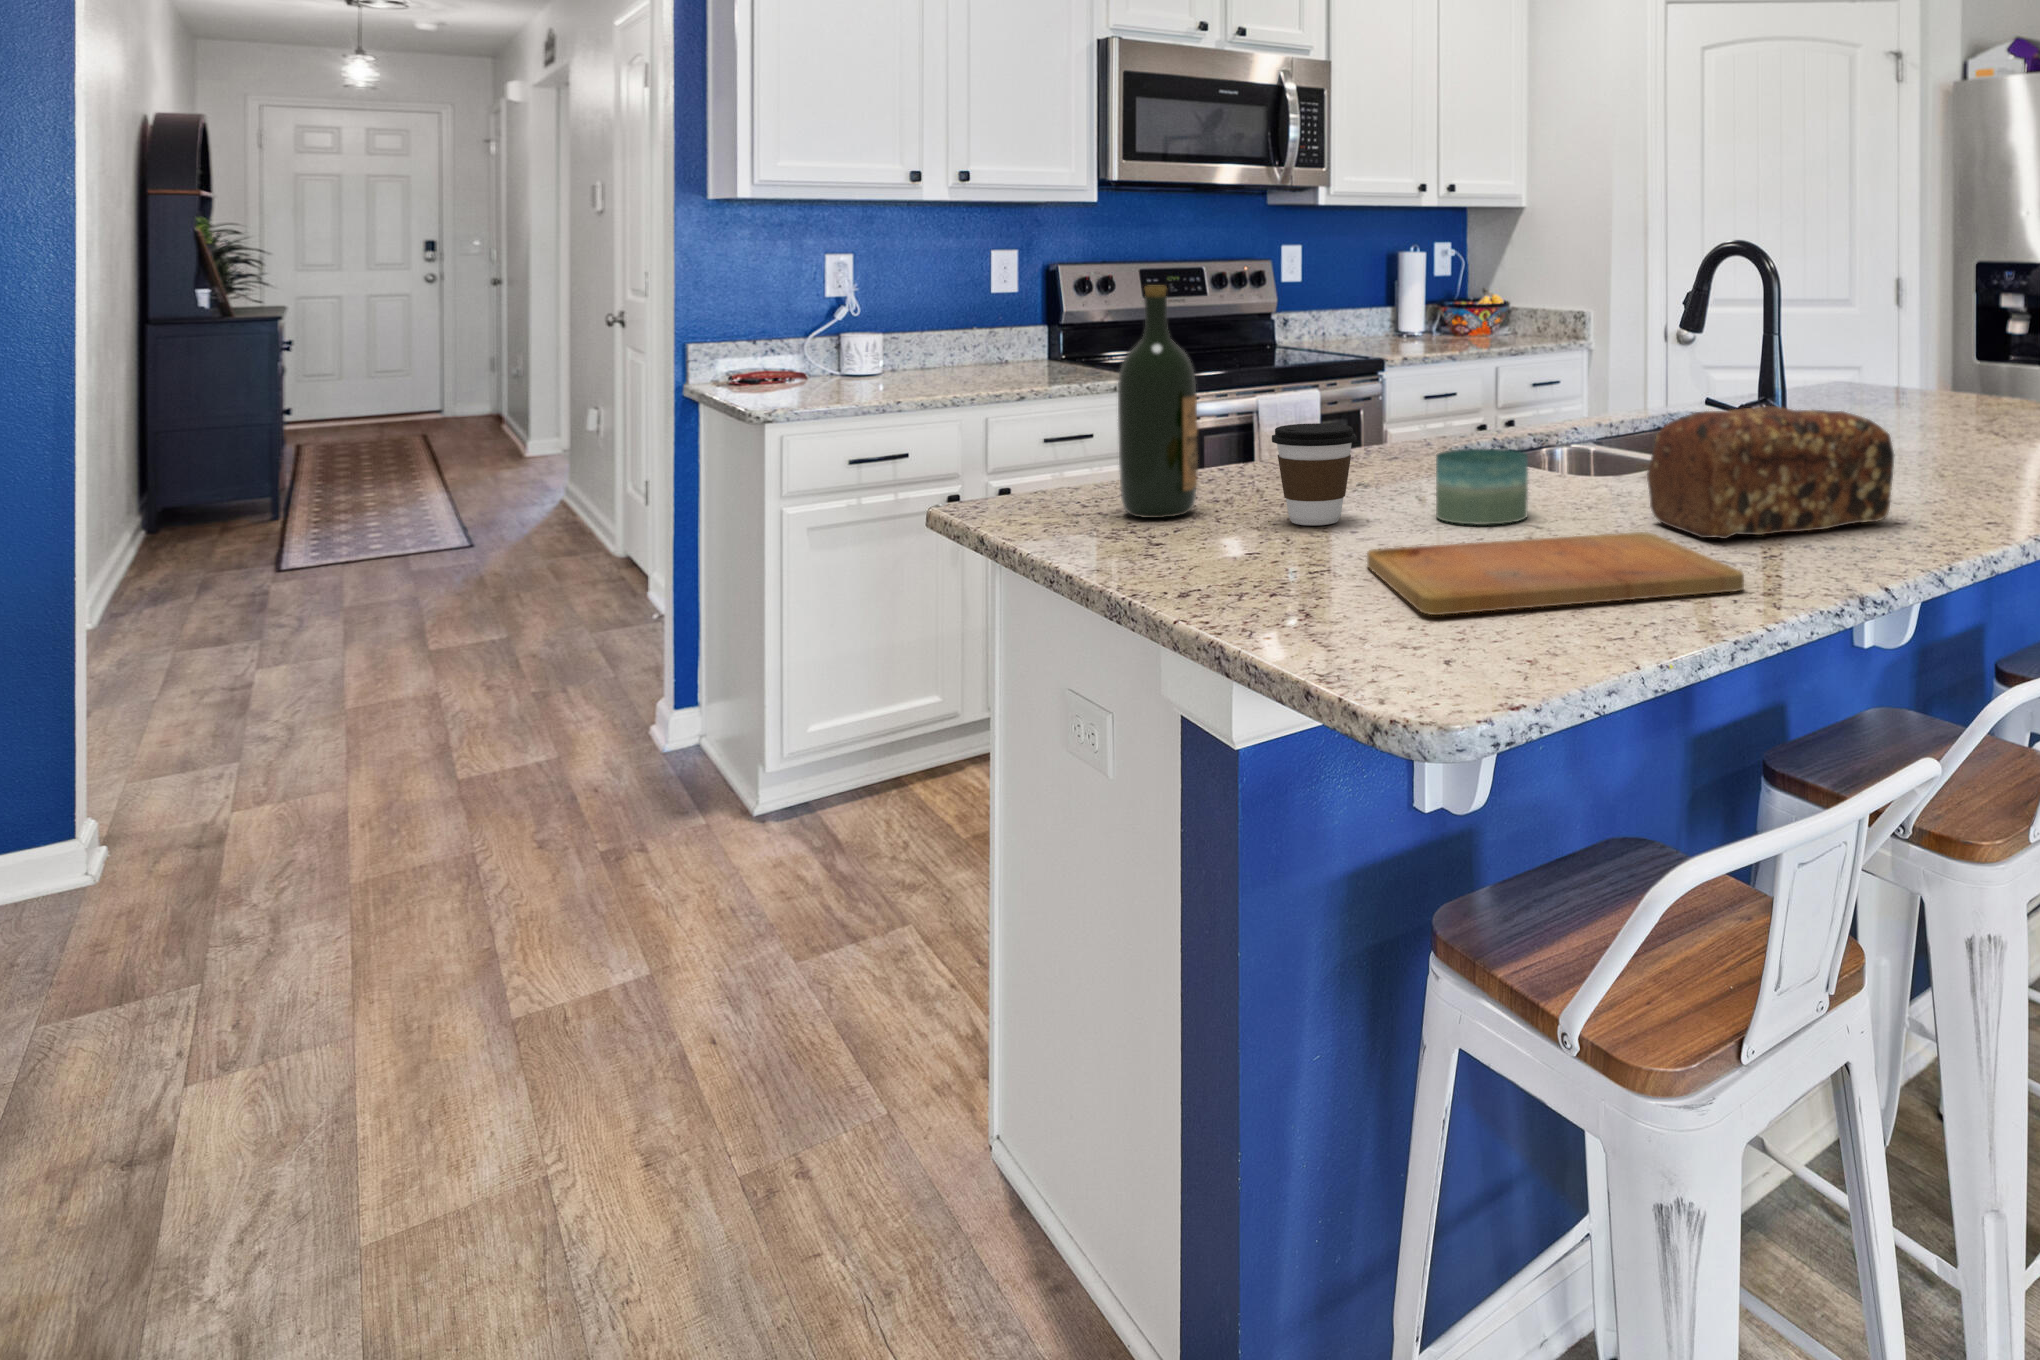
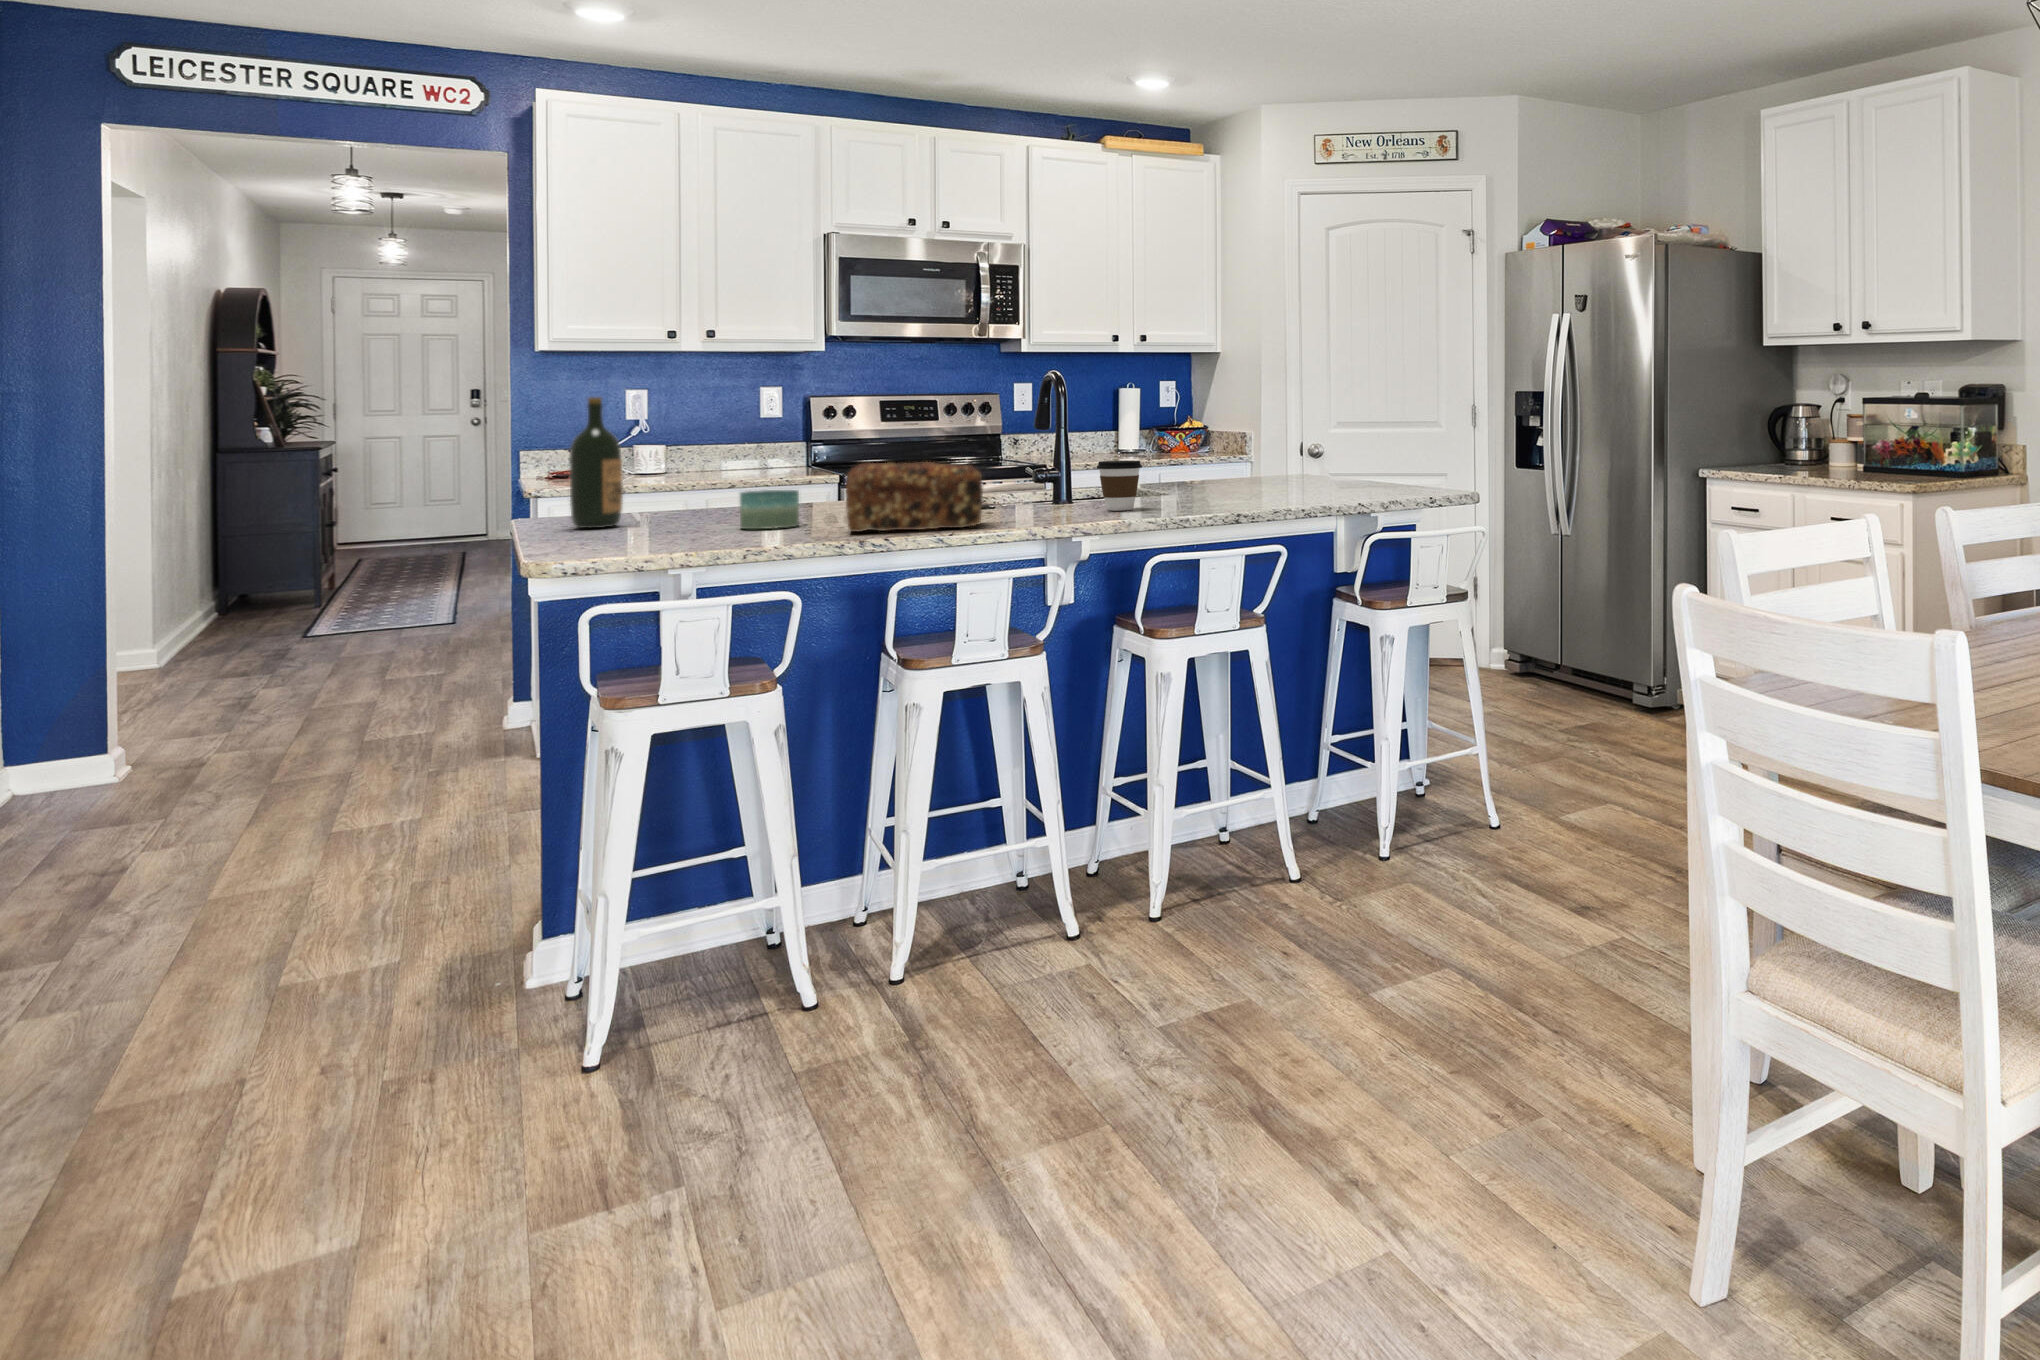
coffee cup: present [1272,423,1357,525] -> present [1097,461,1142,511]
cutting board: present [1367,532,1744,615] -> none [595,528,815,554]

